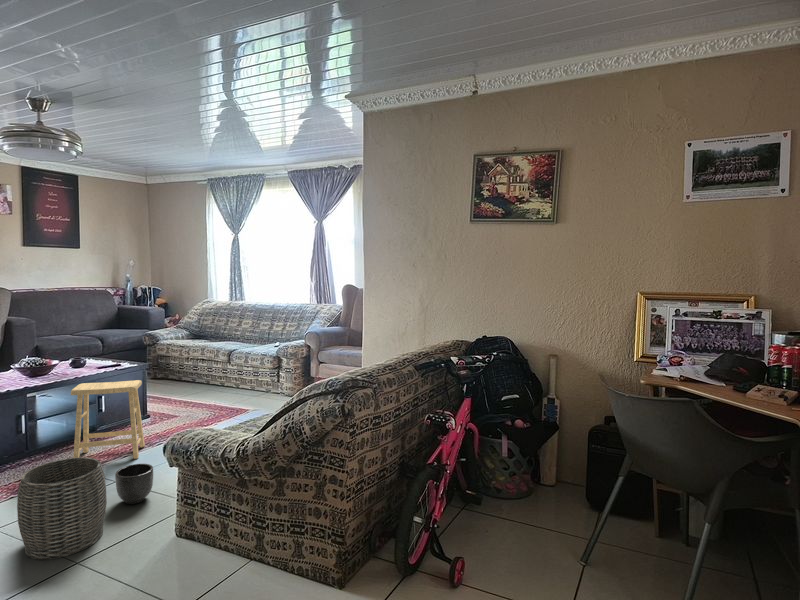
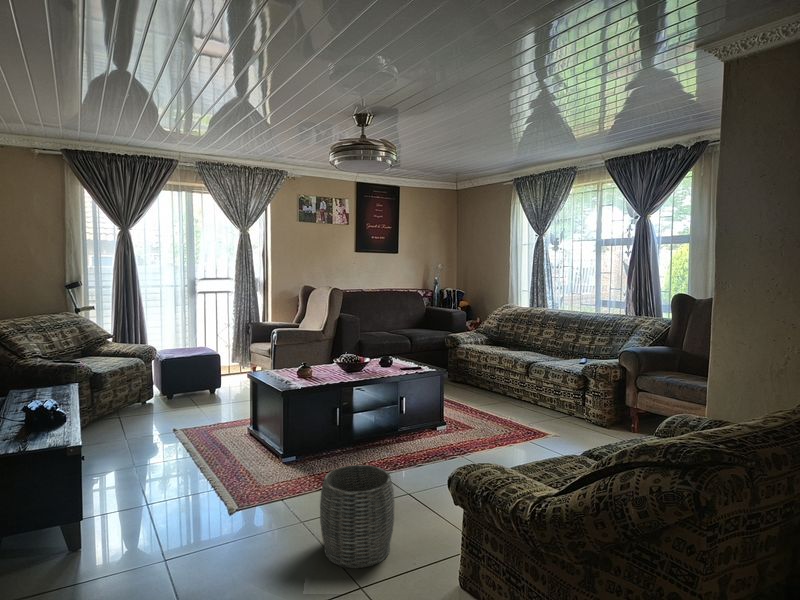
footstool: present [71,380,145,459] -> none [375,385,438,471]
planter: present [115,464,153,504] -> none [406,481,441,525]

